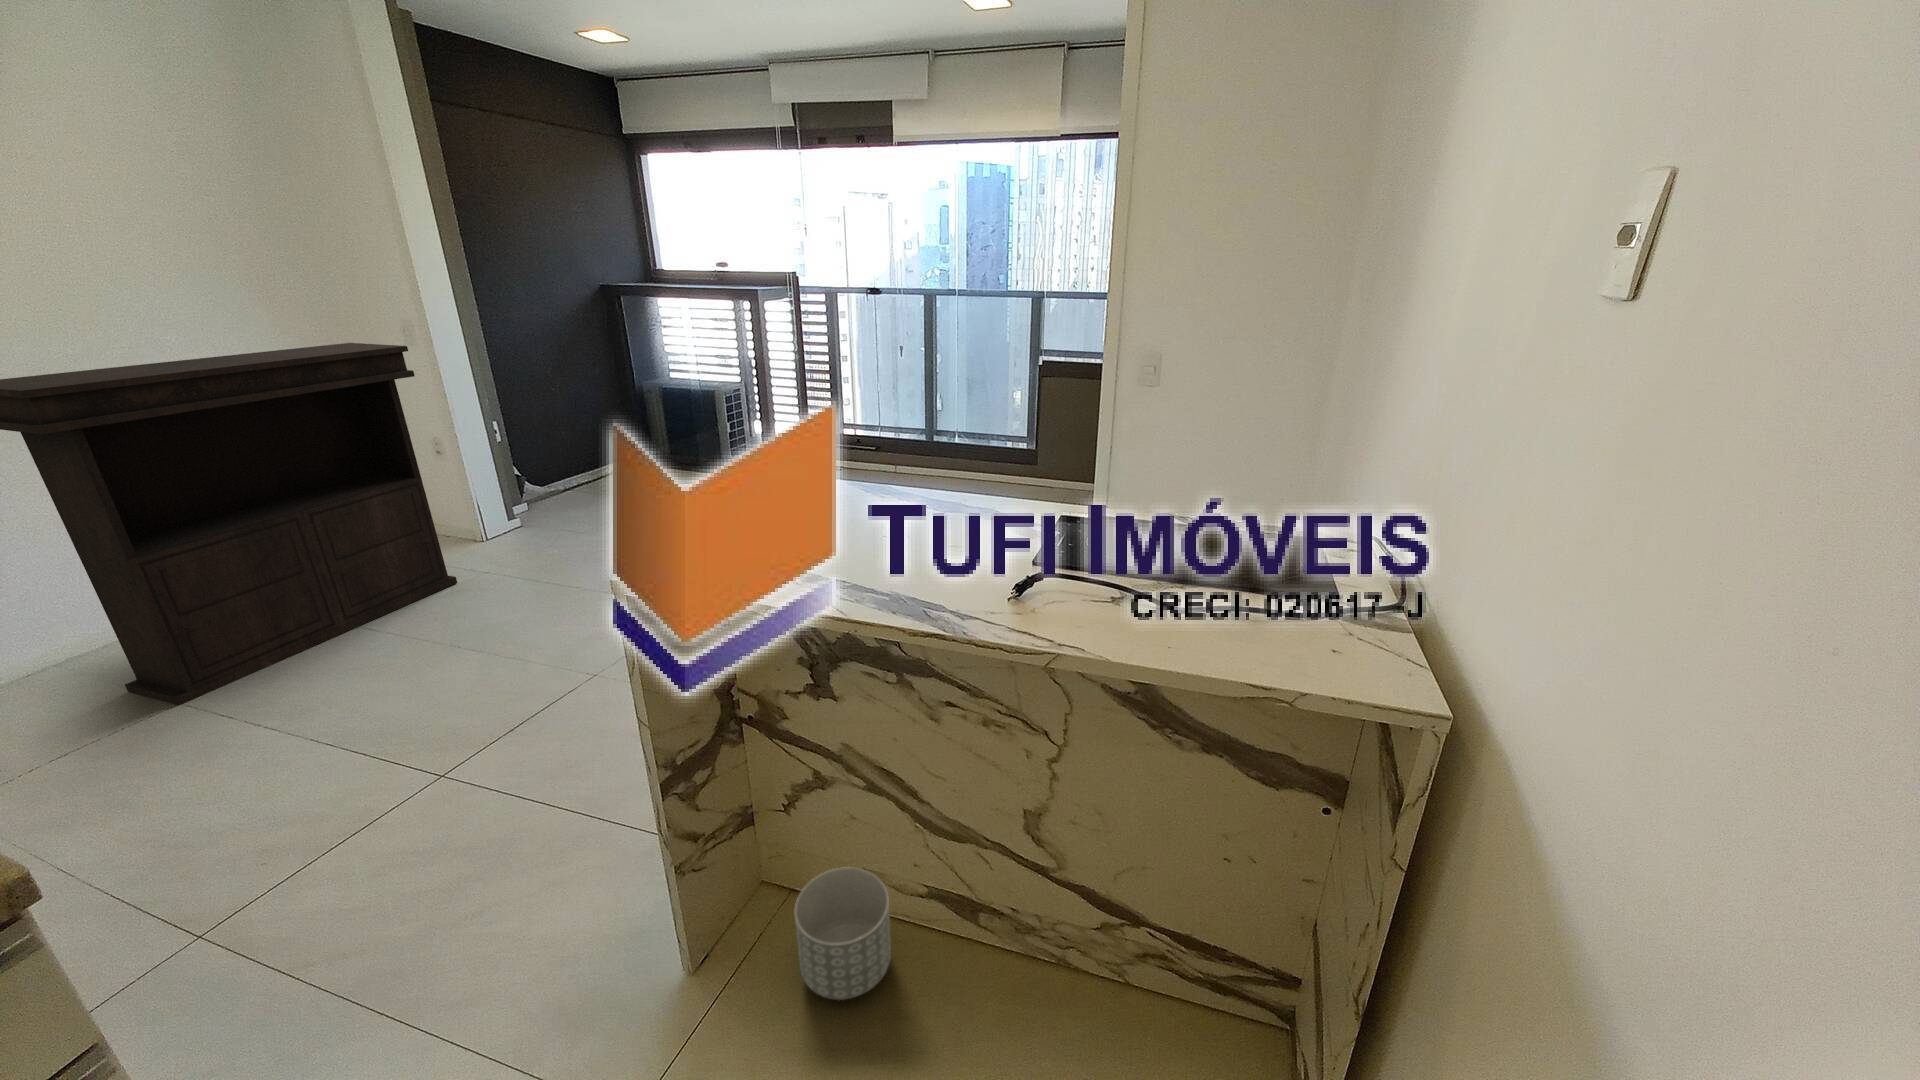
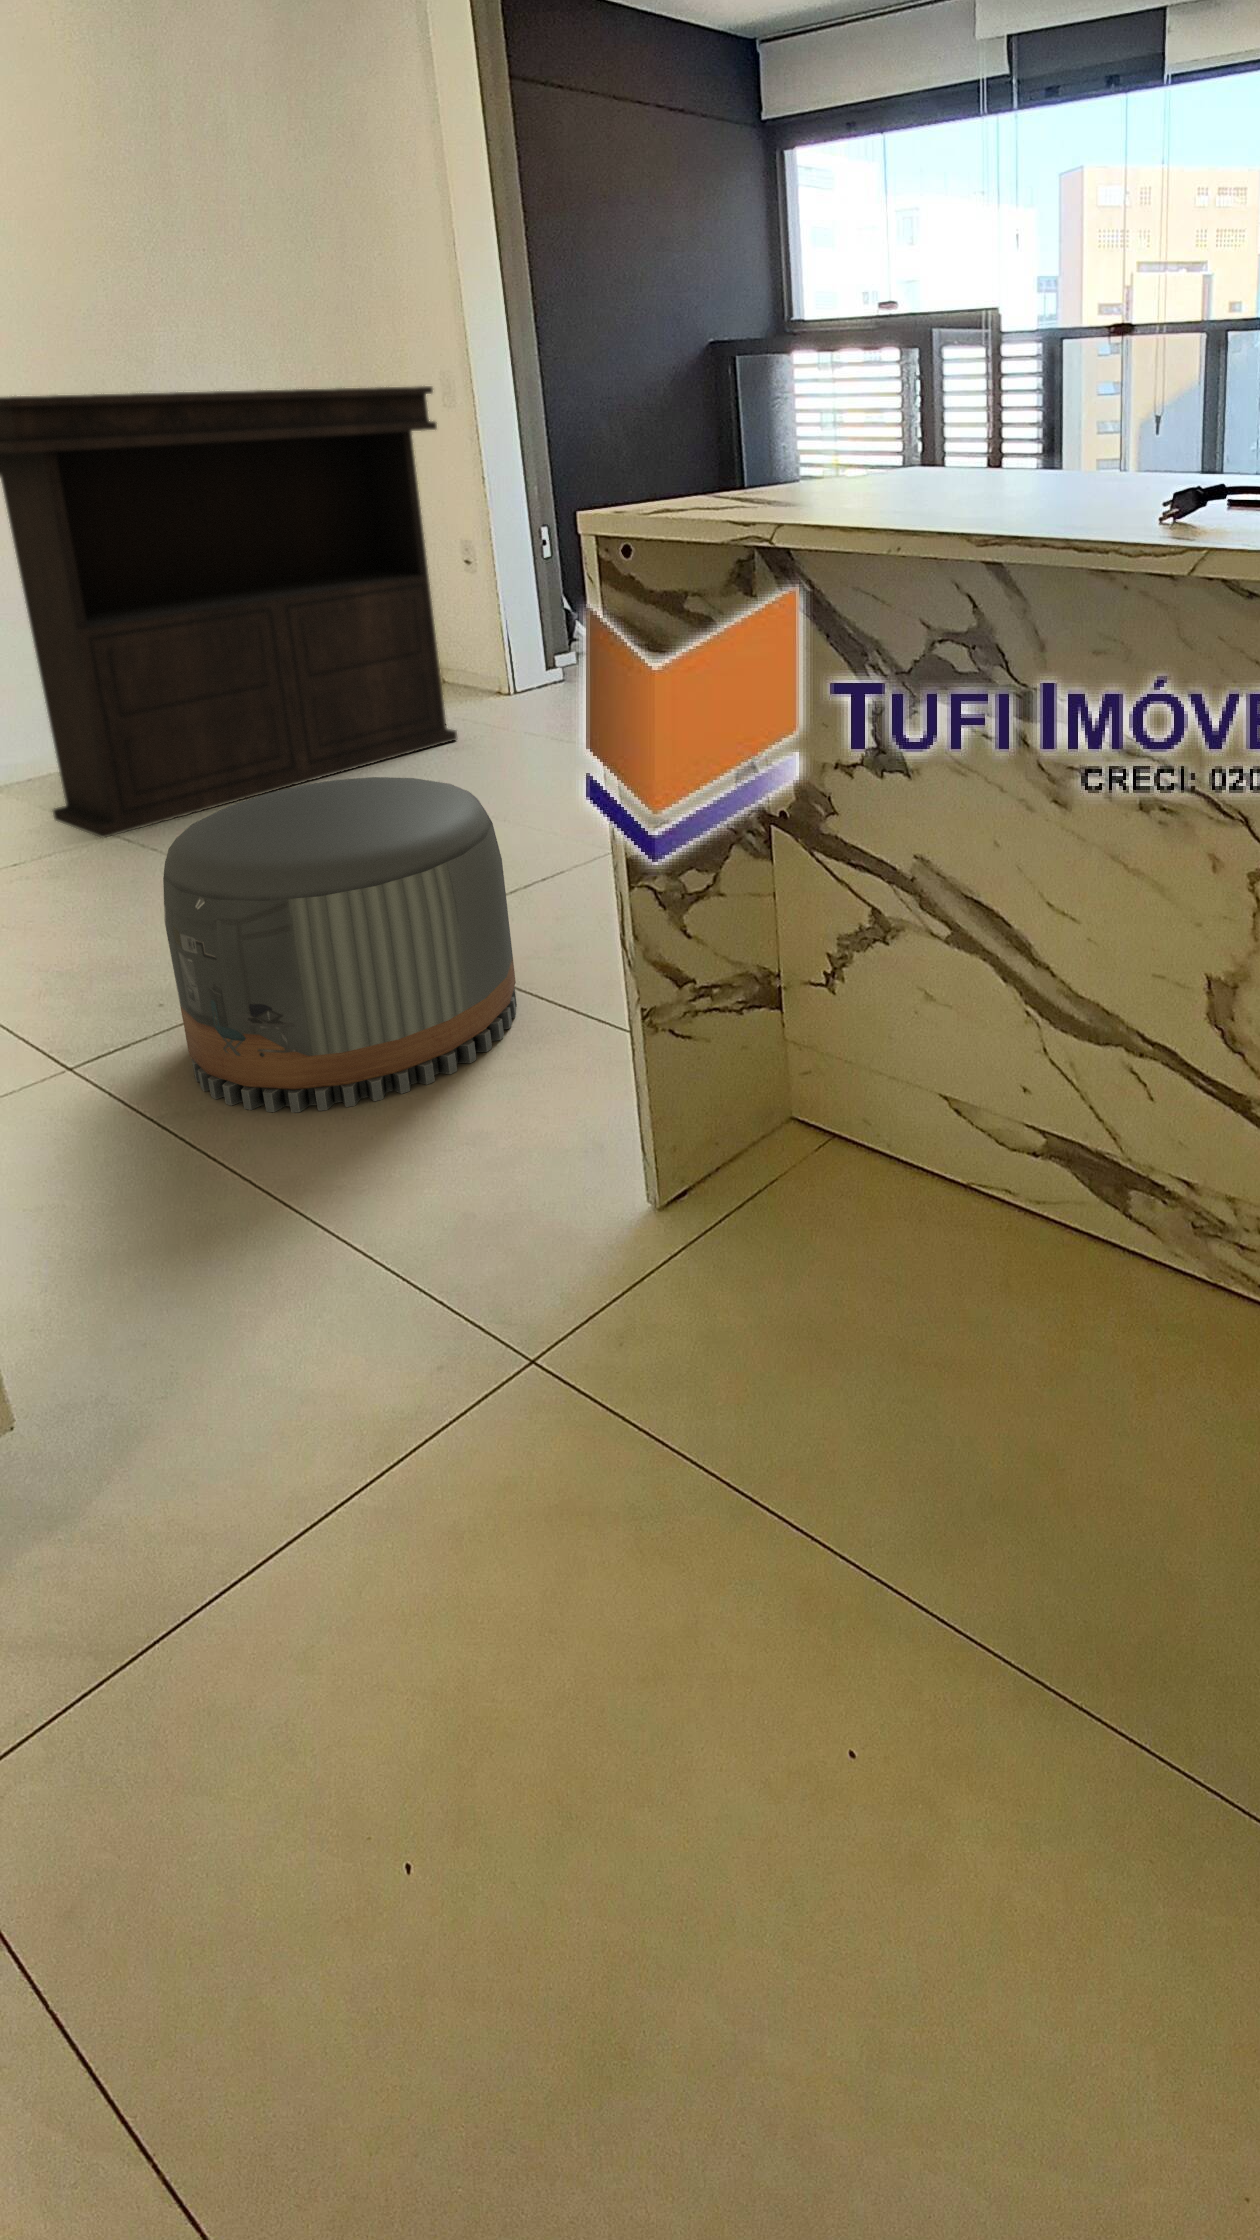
pouf: none [272,681,559,947] -> present [163,777,517,1112]
planter: present [794,867,891,1000] -> none [810,1077,970,1279]

